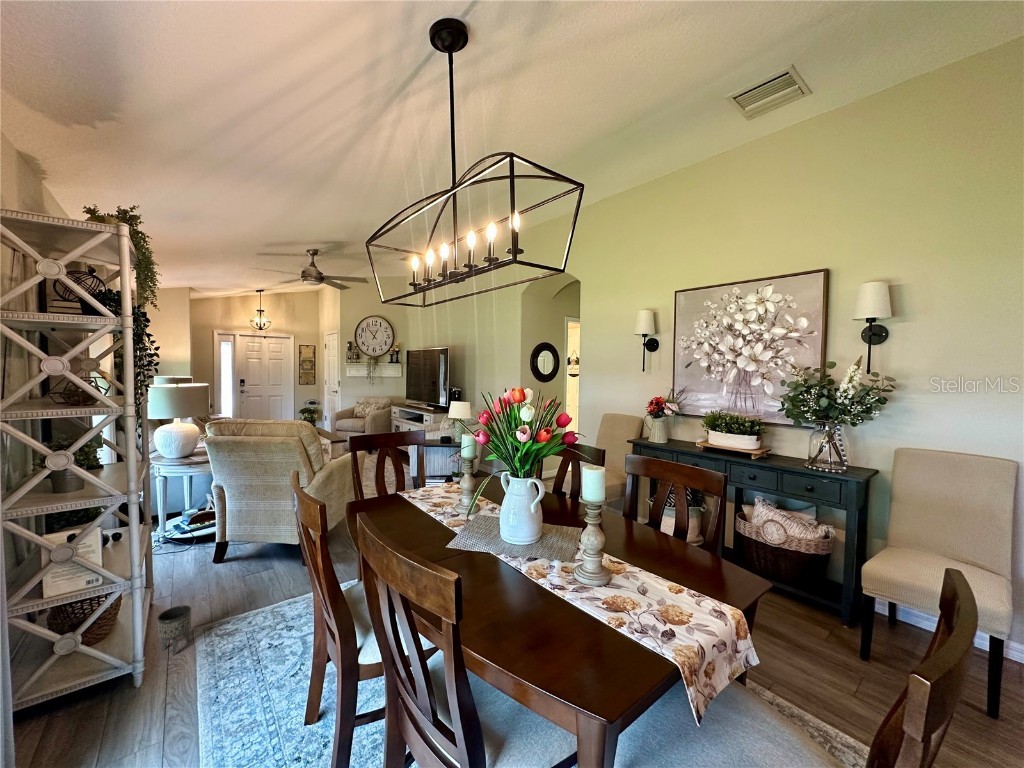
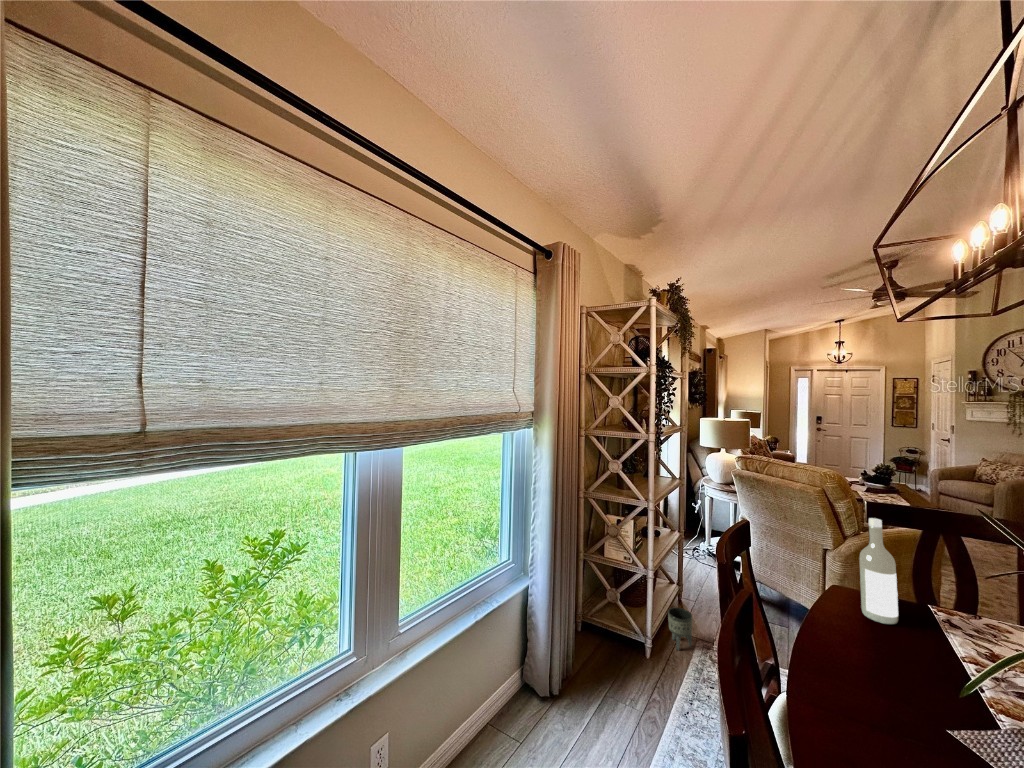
wine bottle: none [375,442,394,511] -> present [859,518,898,624]

